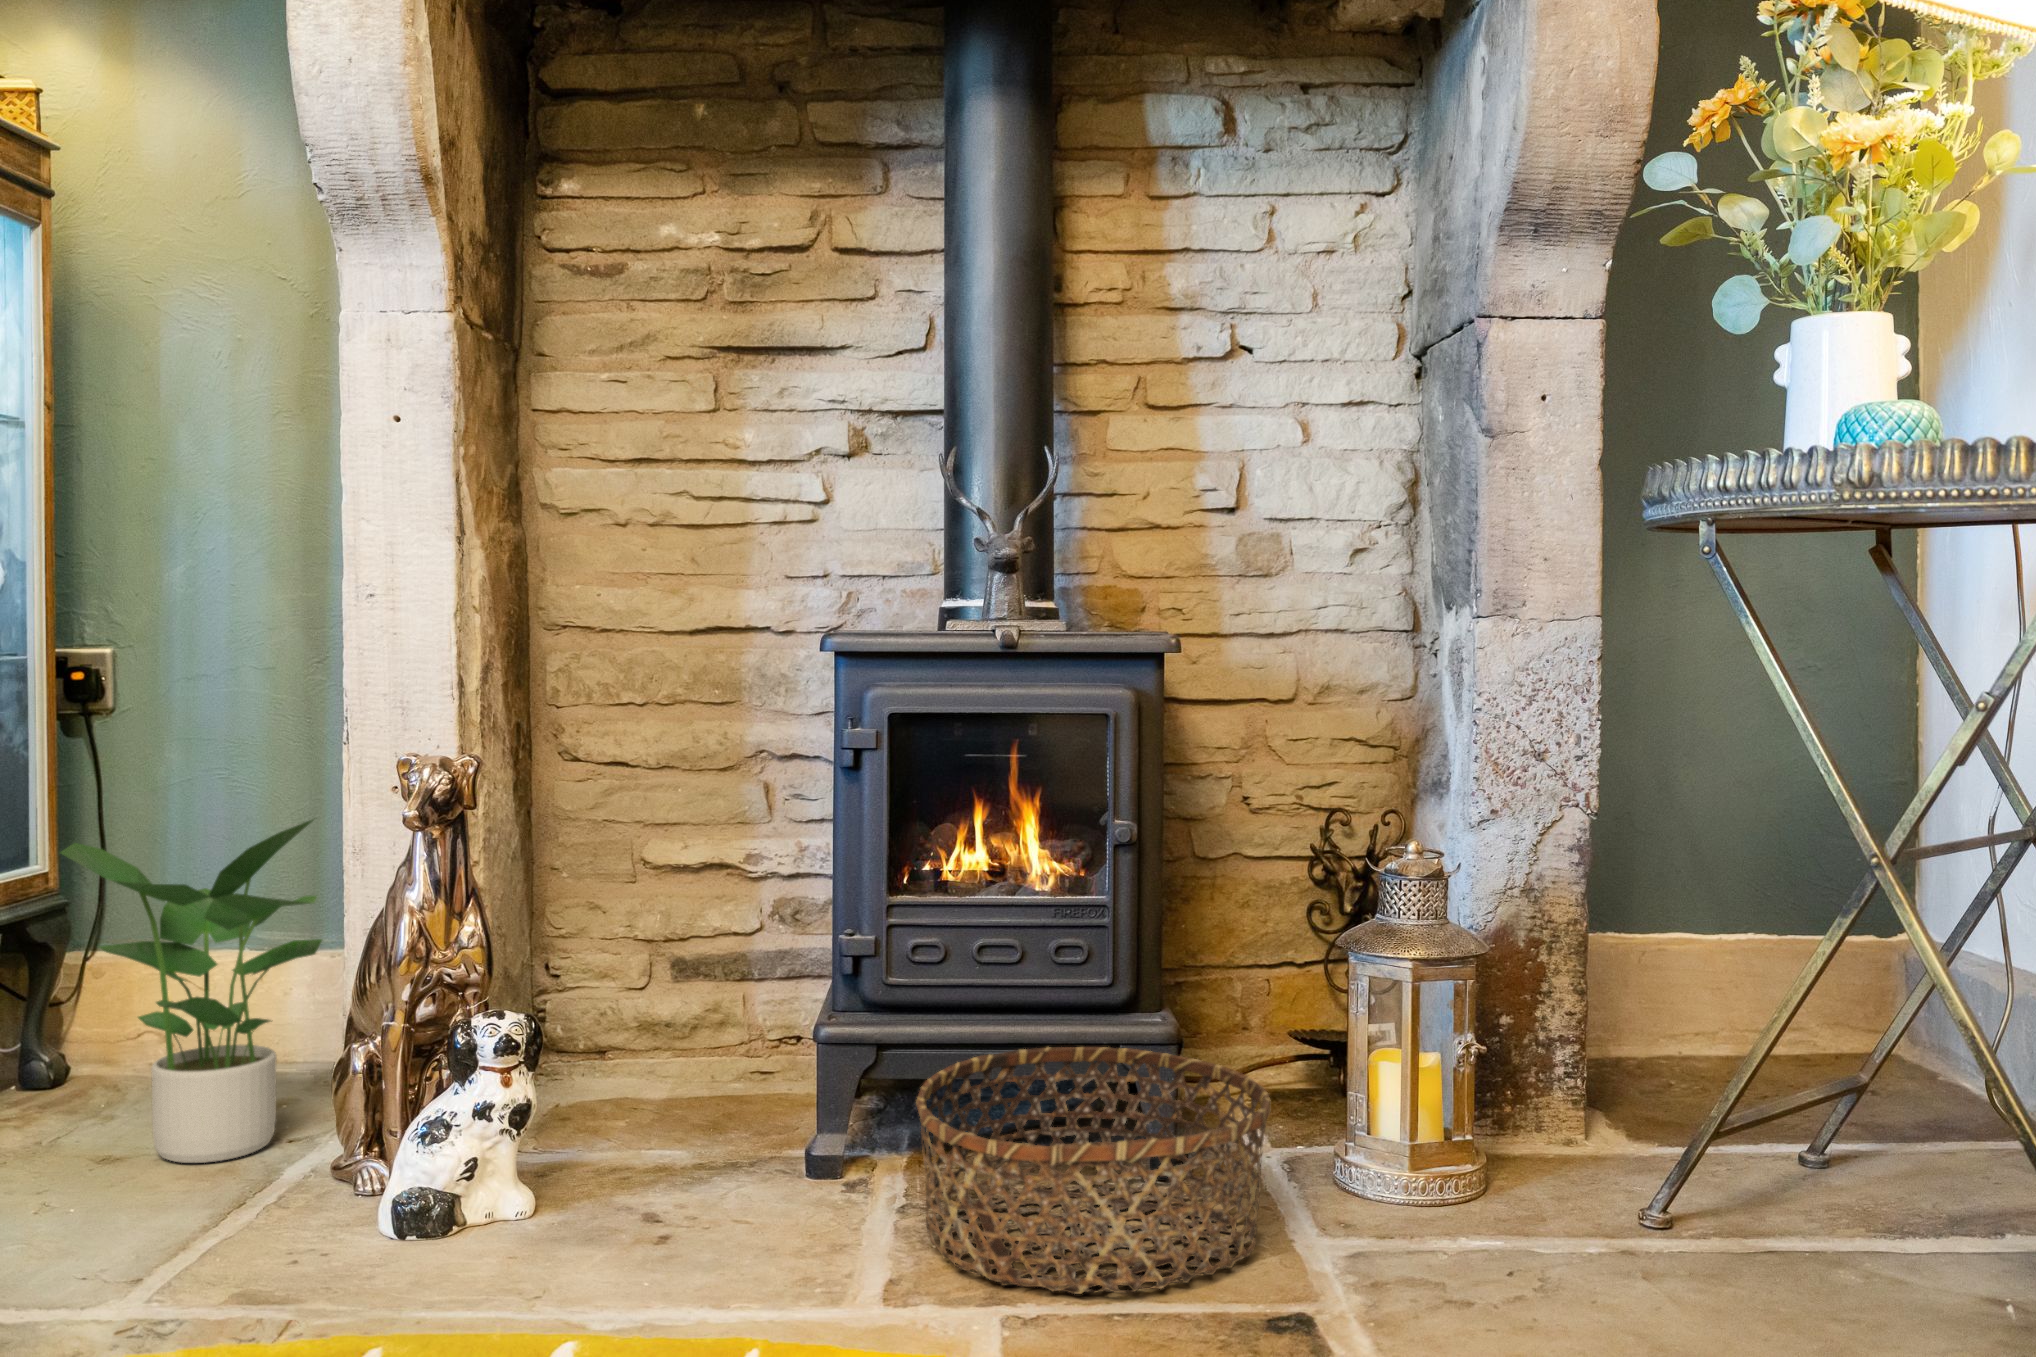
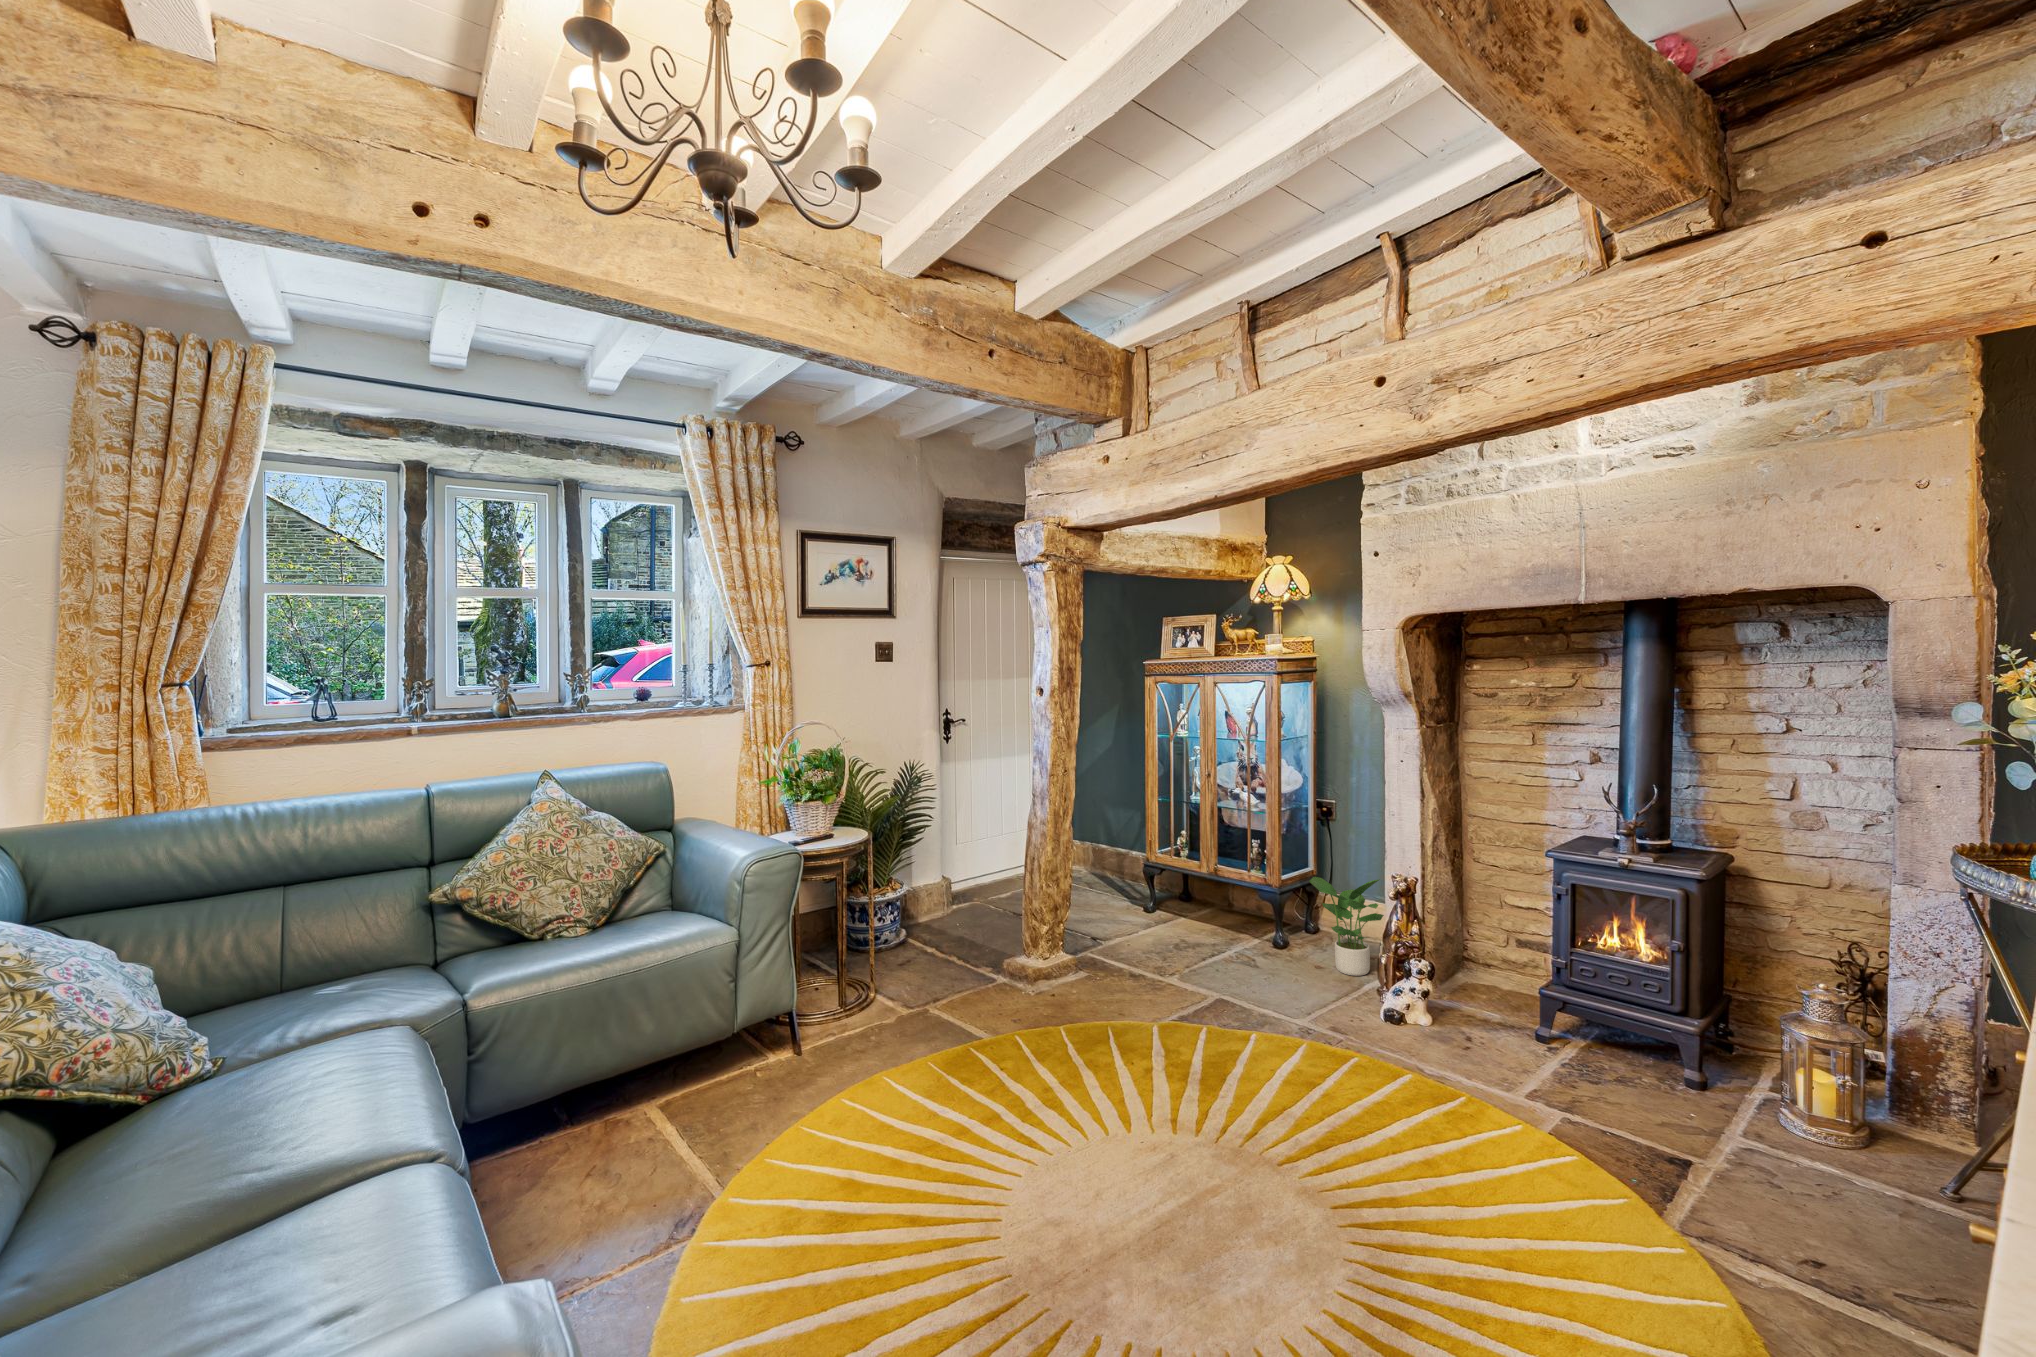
basket: present [916,1047,1271,1294] -> none [1550,1021,1704,1131]

